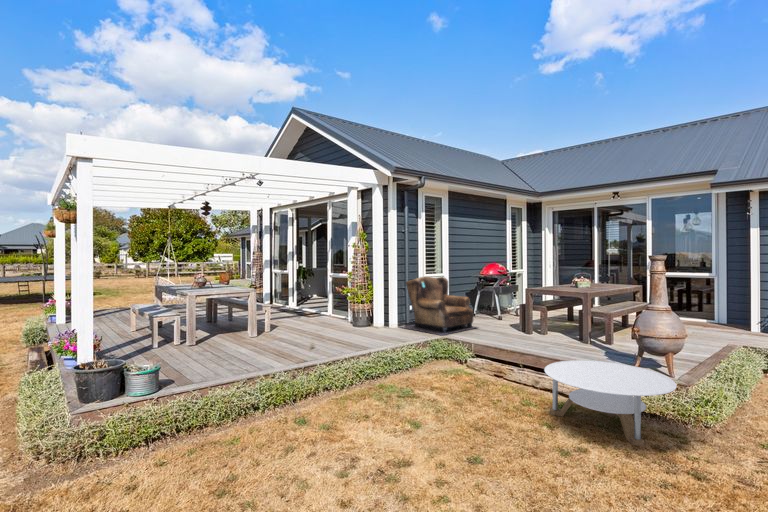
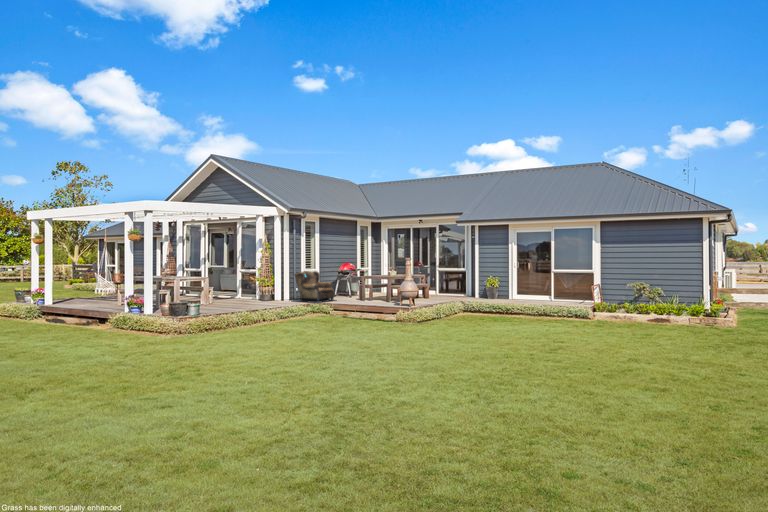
round table: present [544,360,676,446] -> none [361,304,407,328]

